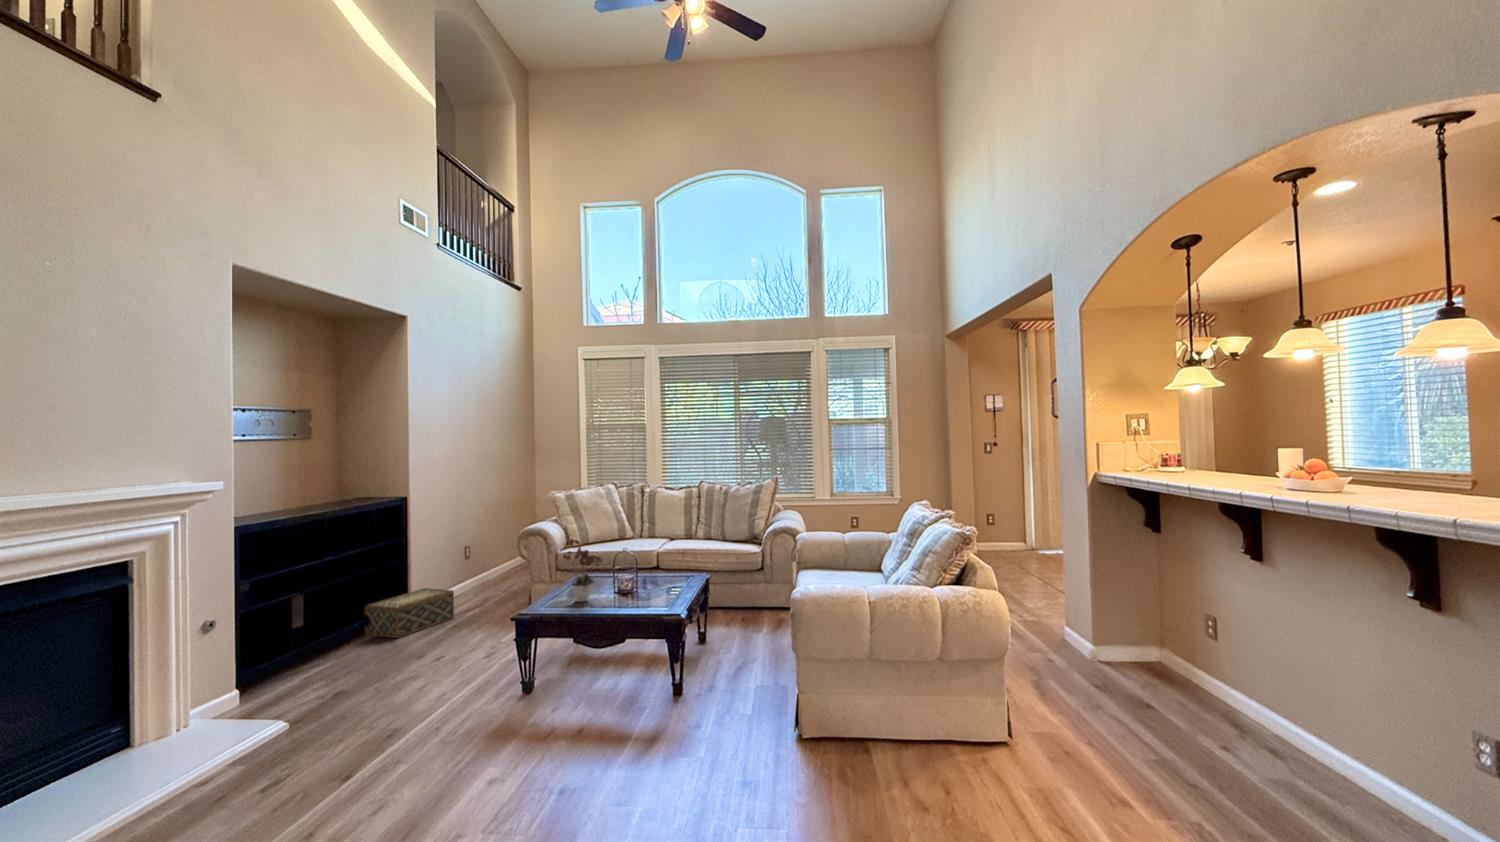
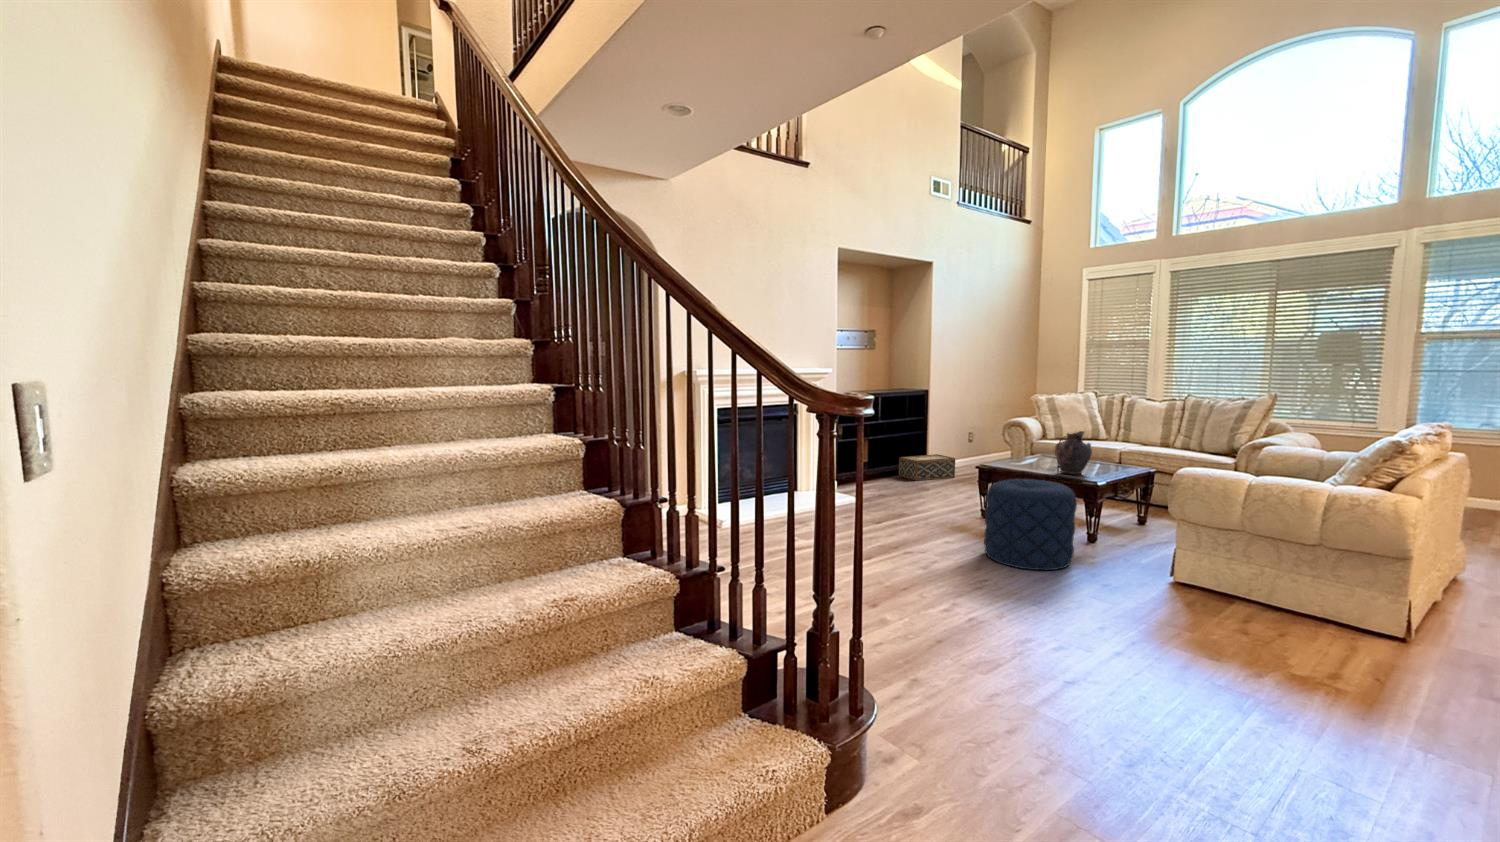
flower arrangement: present [563,539,602,602] -> none [1015,419,1049,467]
vase: none [618,545,662,605] -> present [1055,431,1092,474]
pouf: none [555,633,683,795] -> present [984,479,1077,570]

